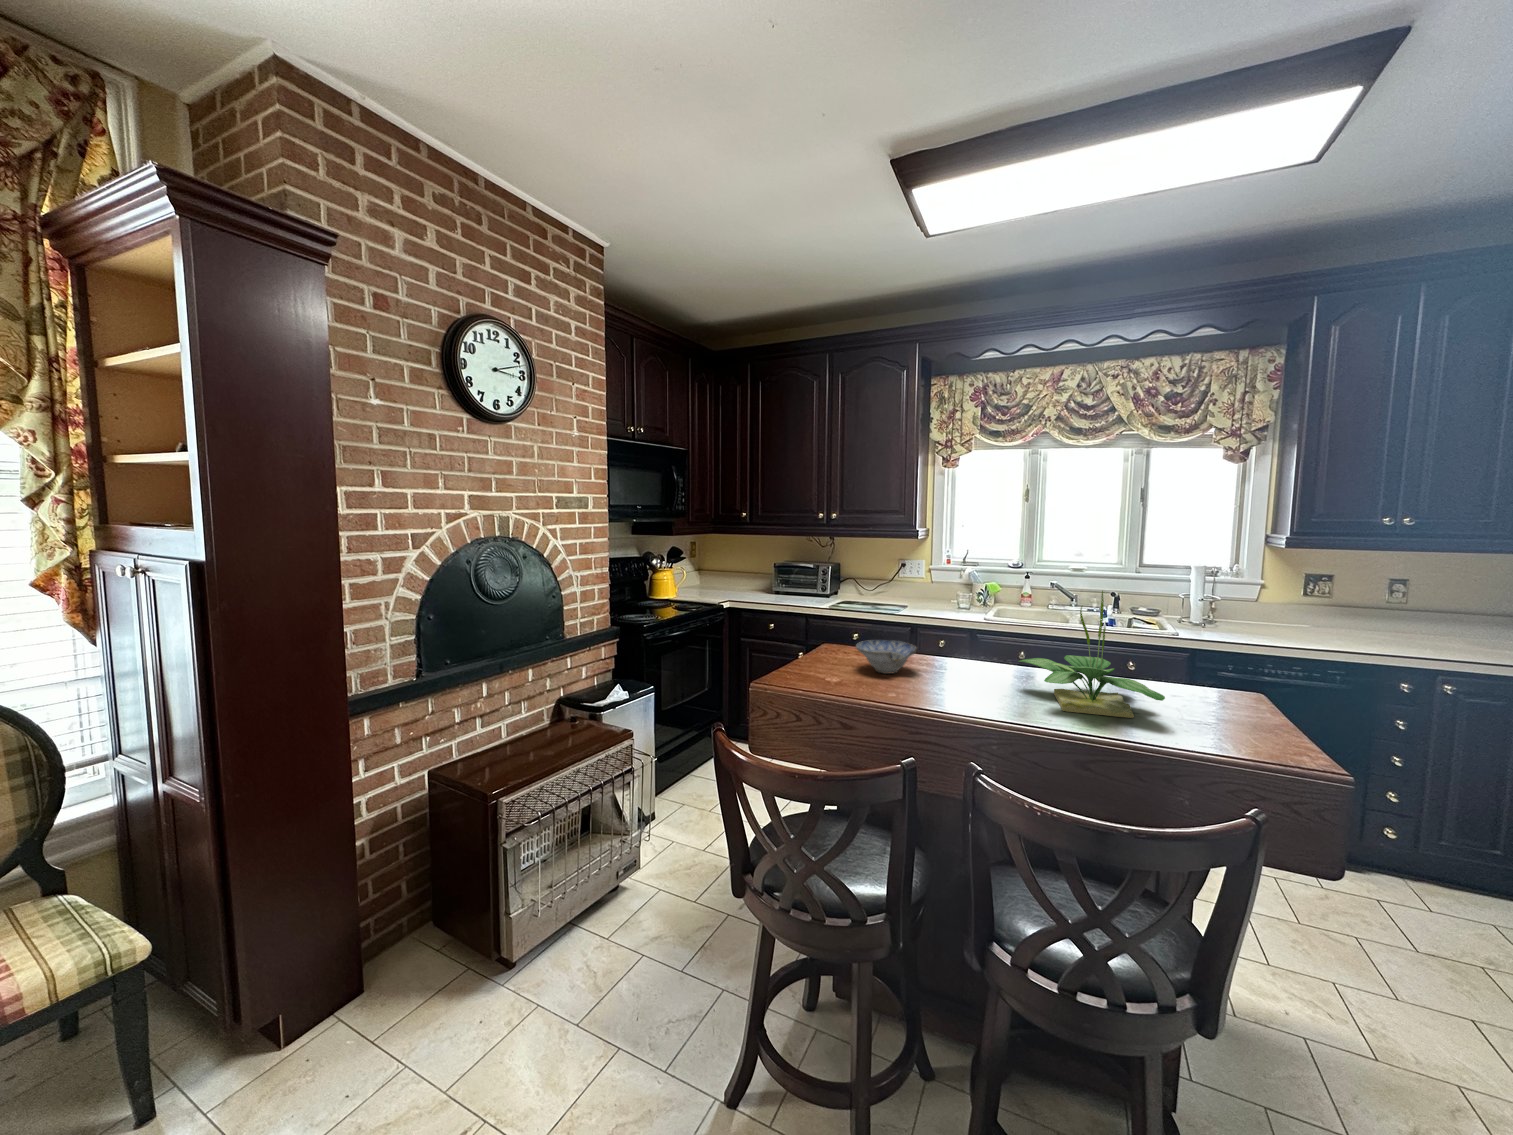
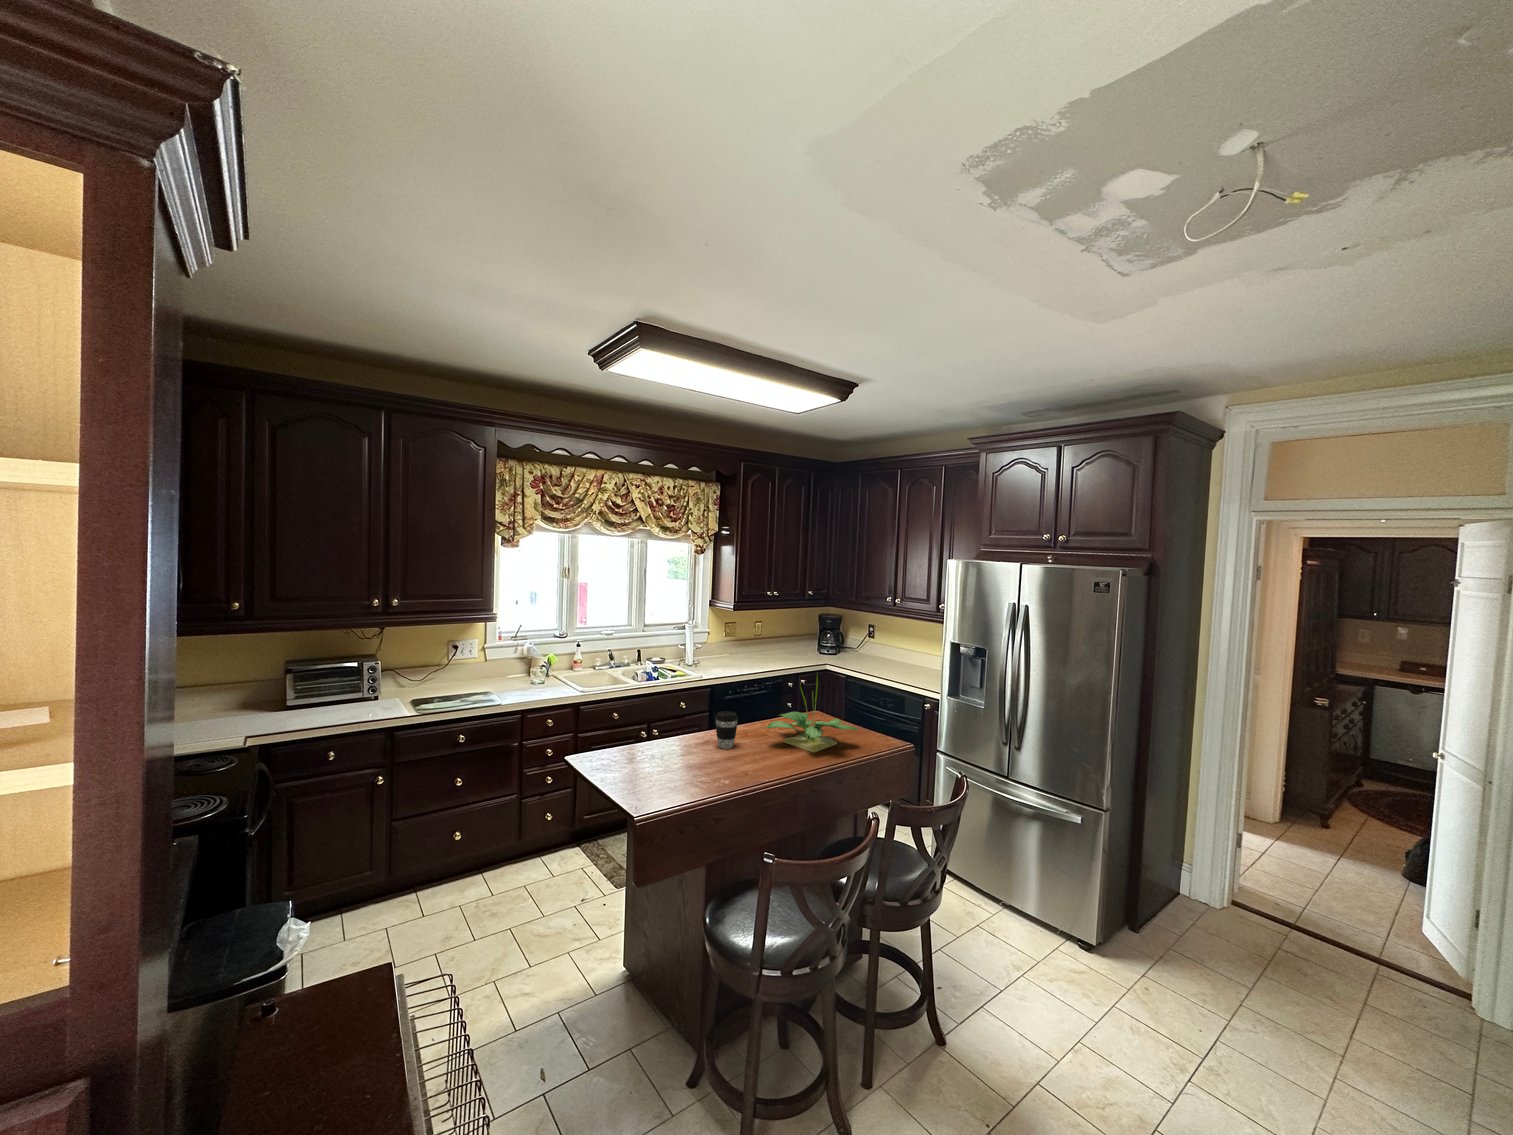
coffee cup: none [955,629,988,677] -> present [715,711,738,749]
ceramic bowl: present [856,640,918,674] -> none [662,736,713,768]

